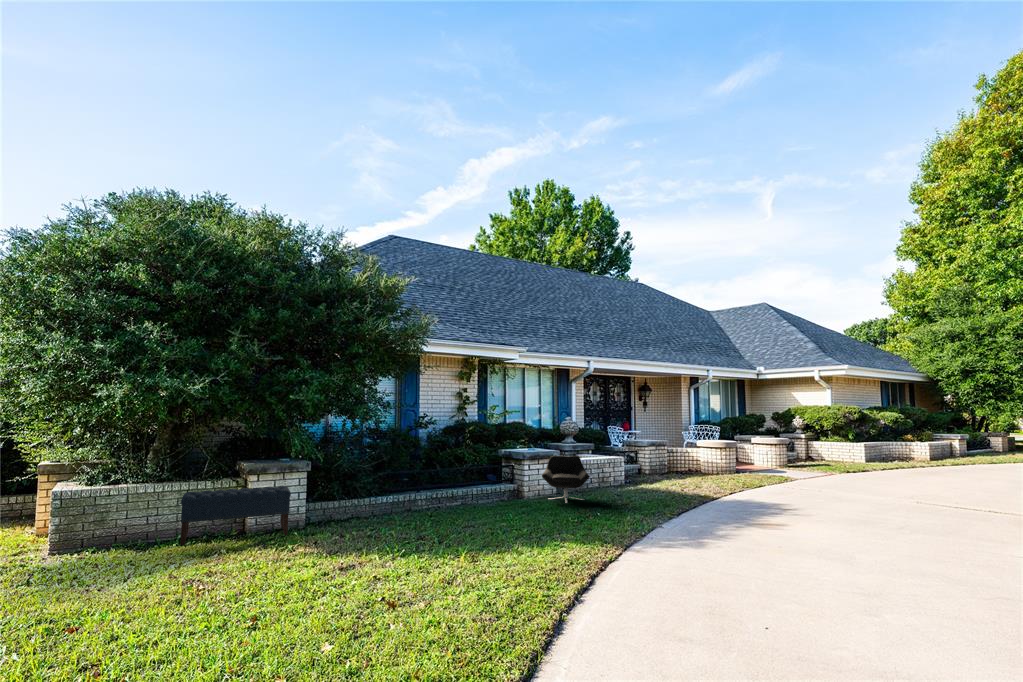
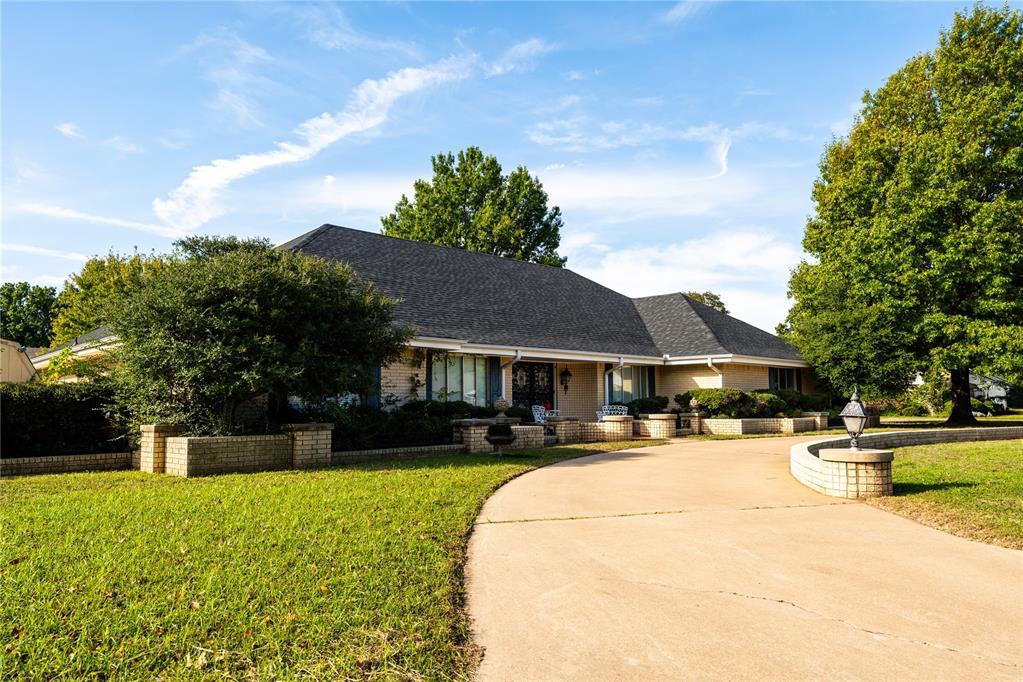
bench: present [180,486,291,545] -> none [262,439,330,473]

